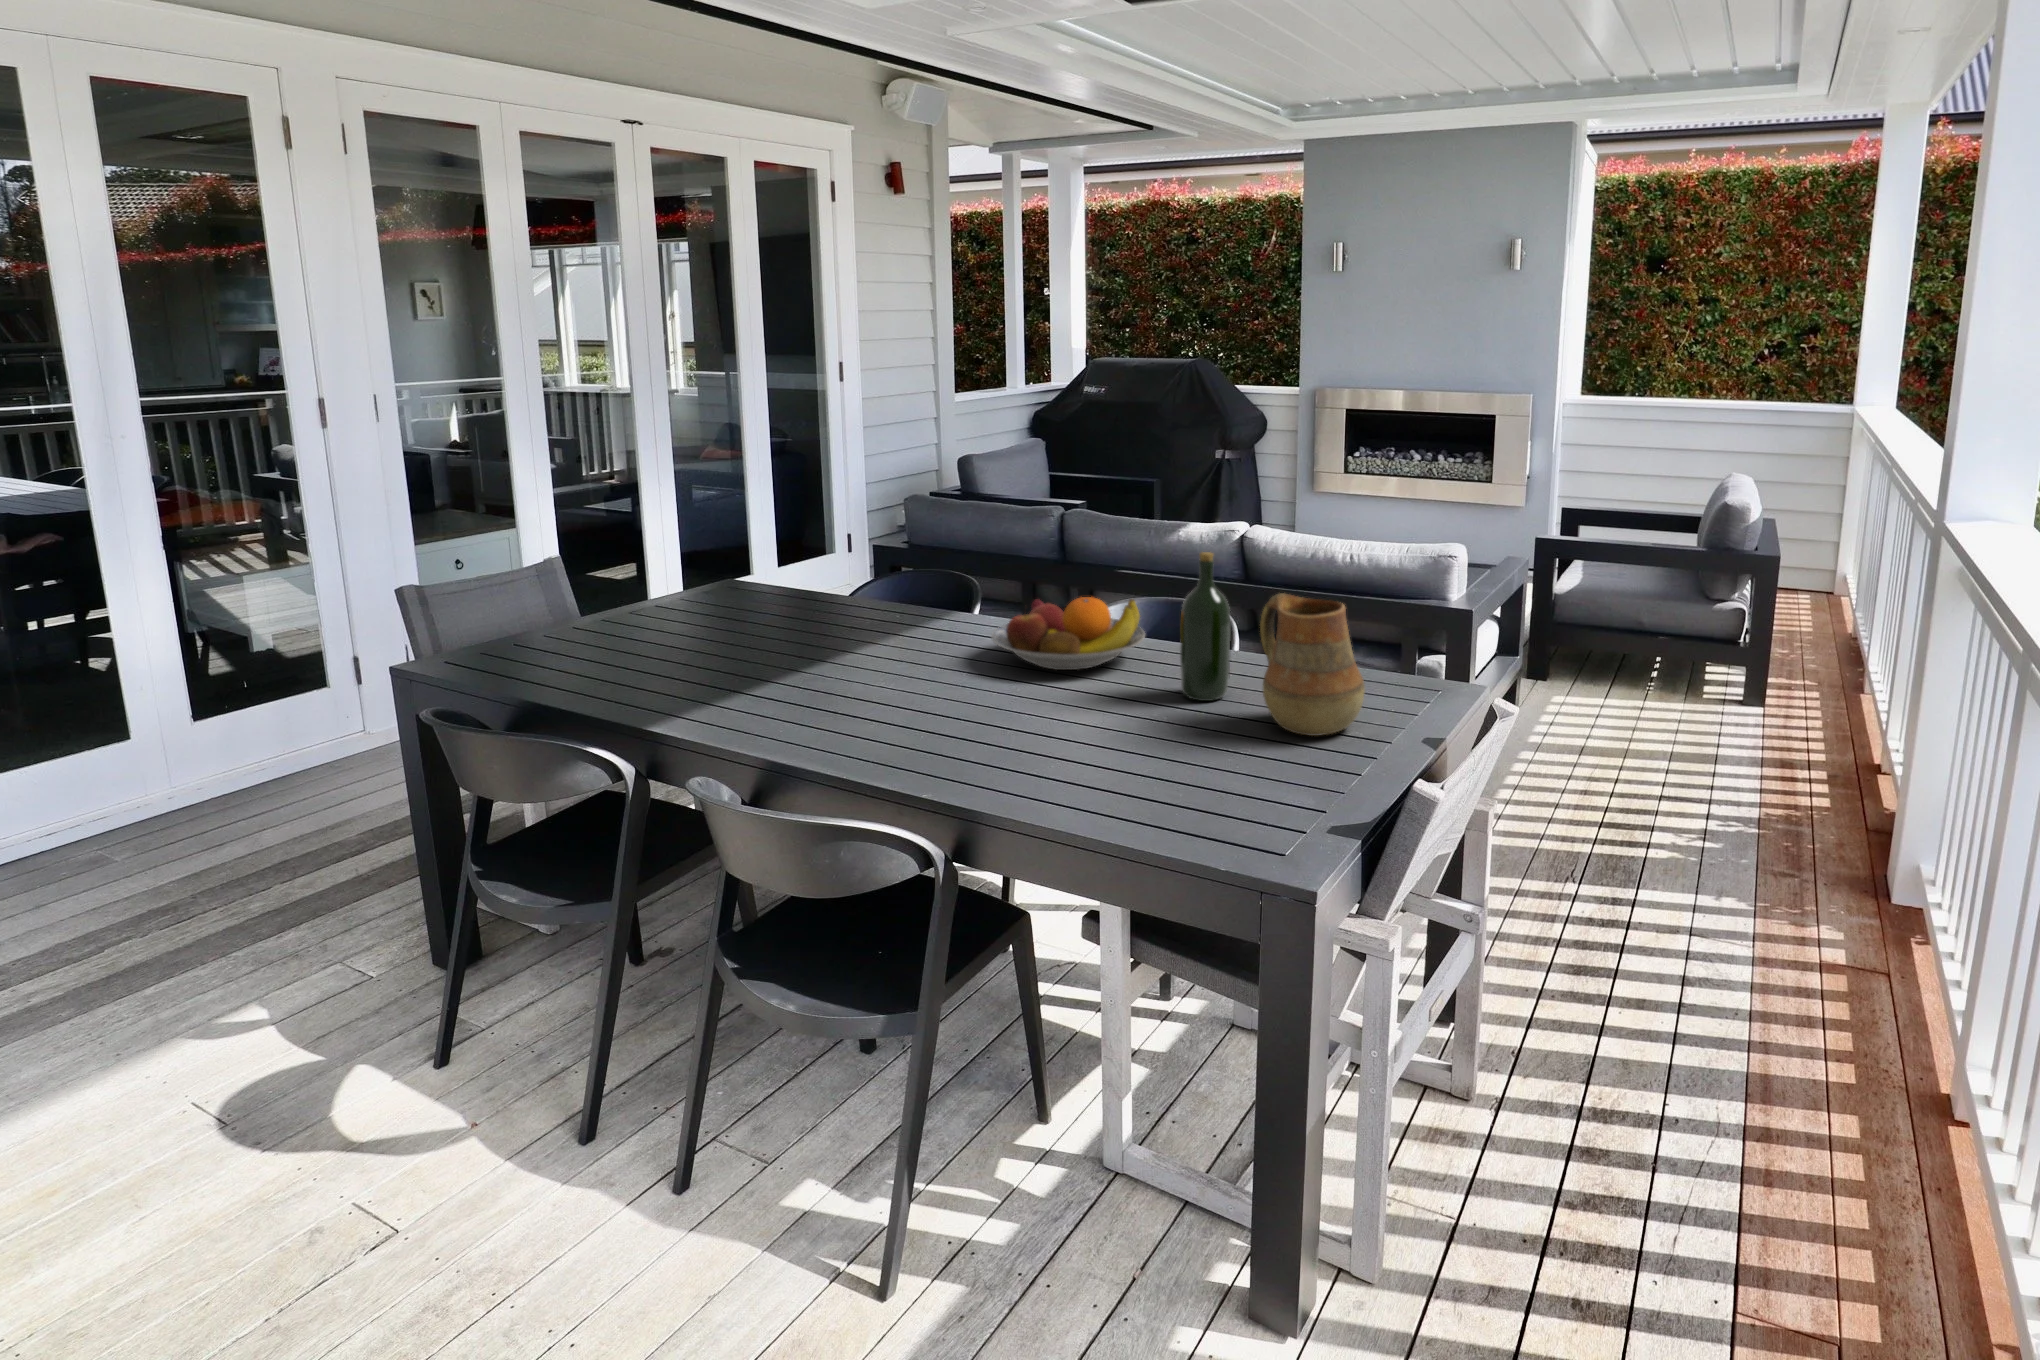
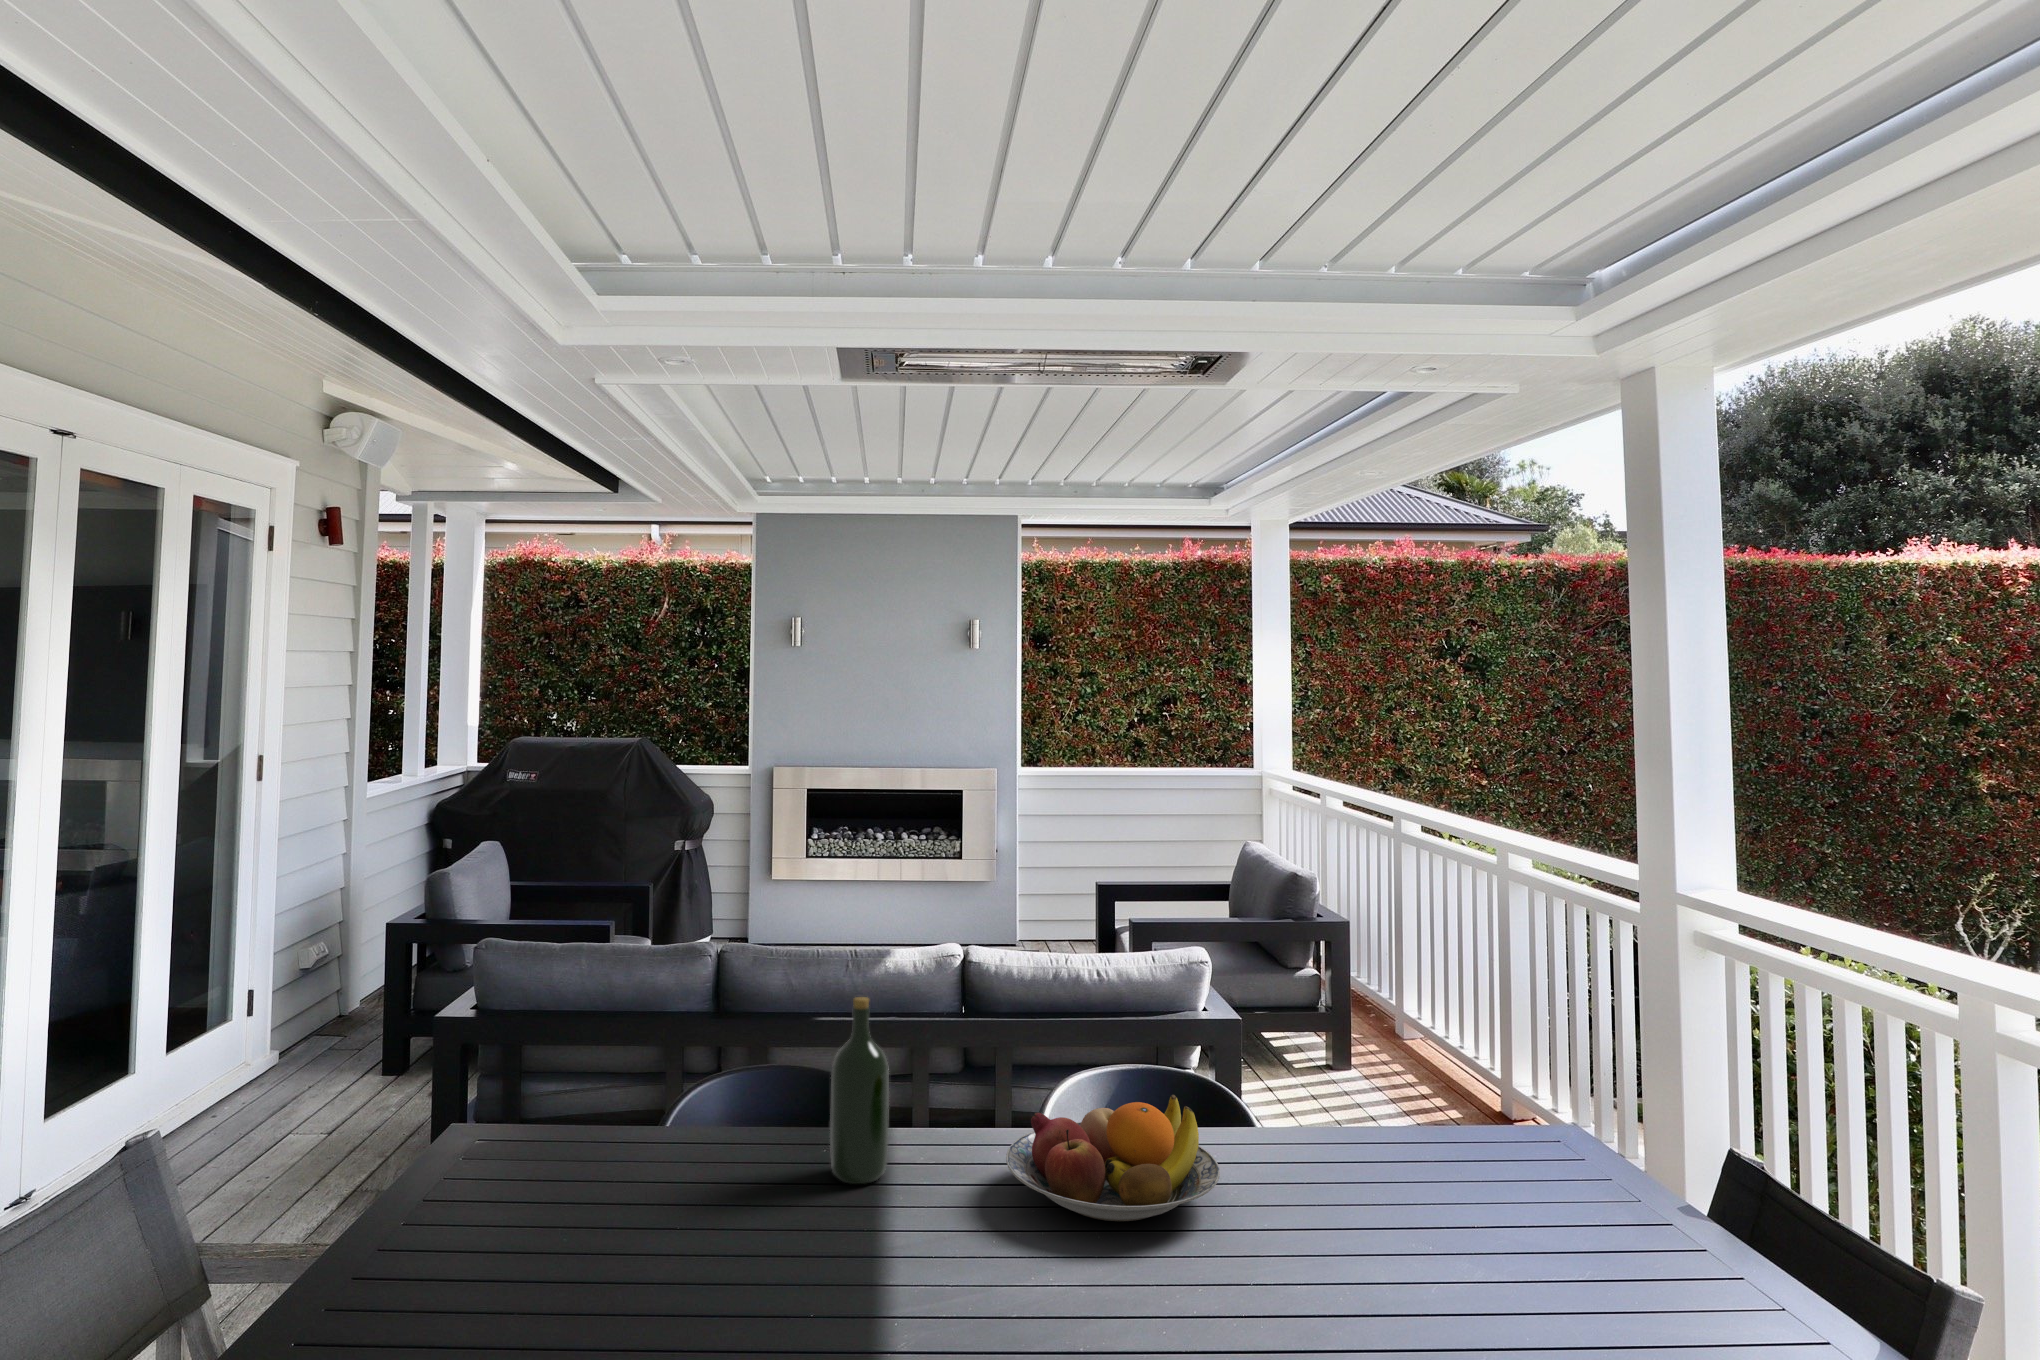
wine bottle: present [1180,552,1231,701] -> present [830,997,889,1184]
pitcher: present [1260,593,1365,736] -> none [1478,1078,1641,1271]

